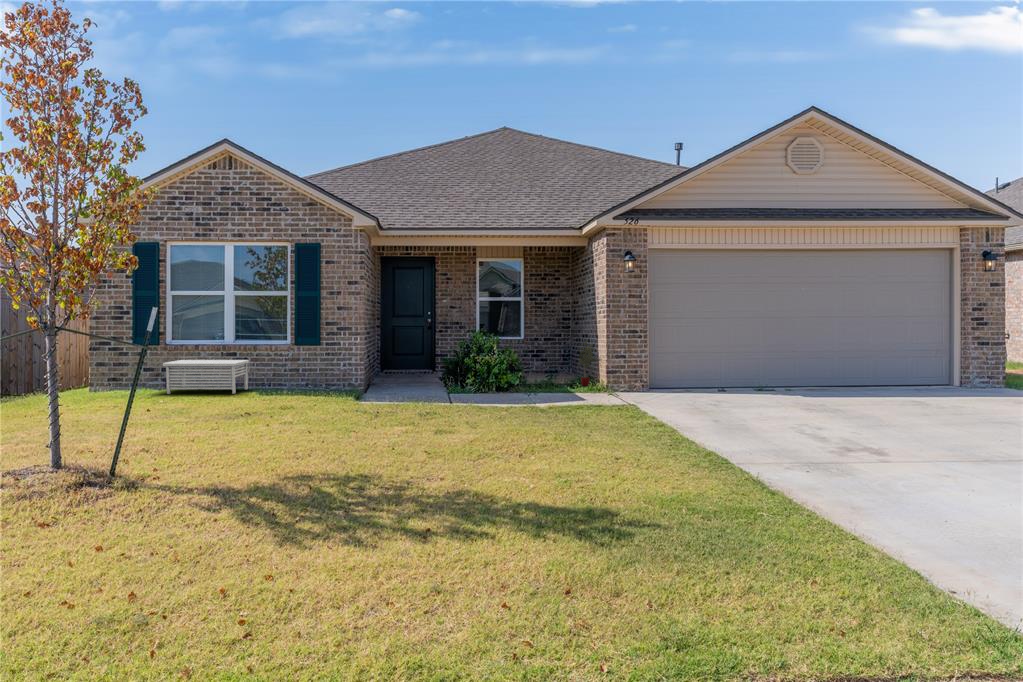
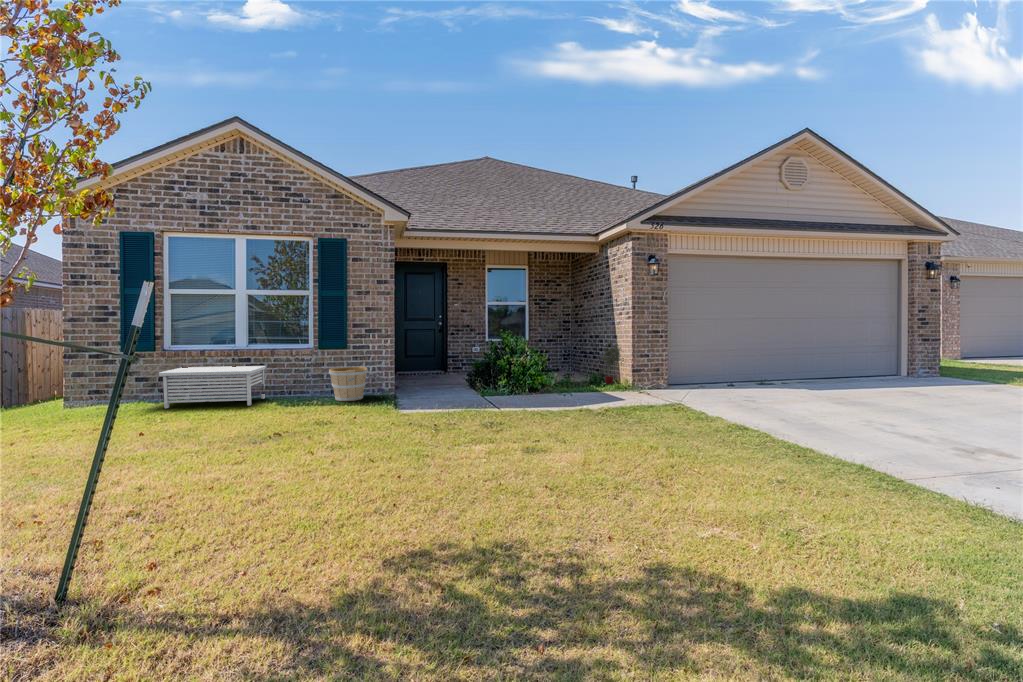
wooden bucket: none [302,362,337,393] -> present [329,366,368,401]

